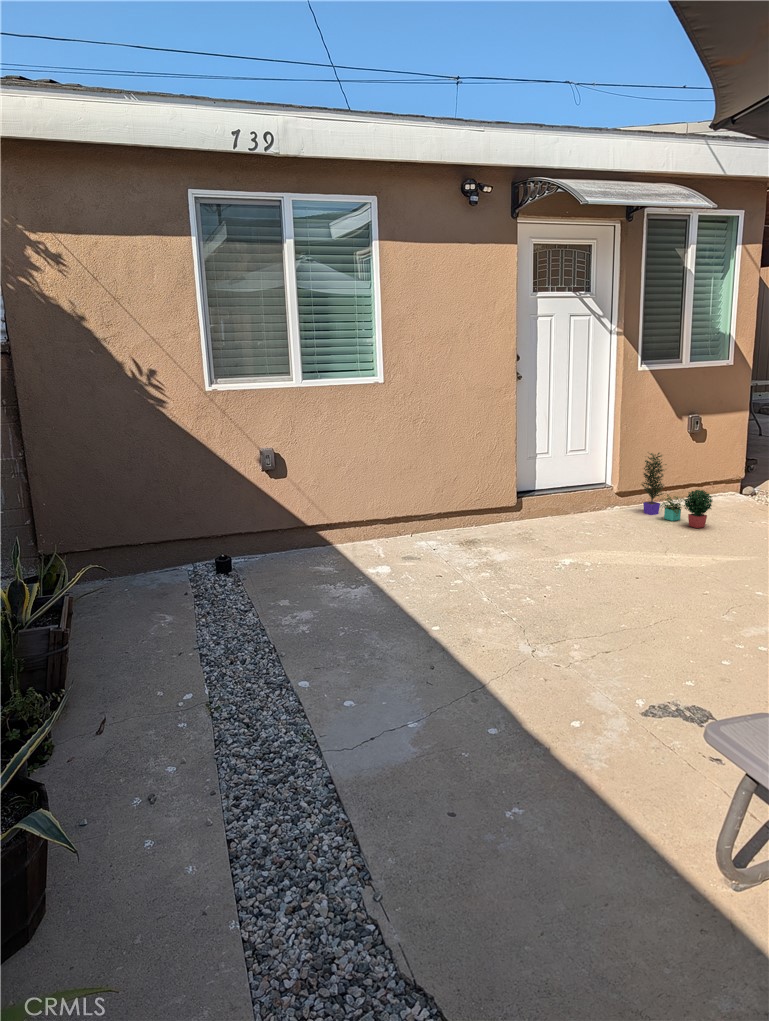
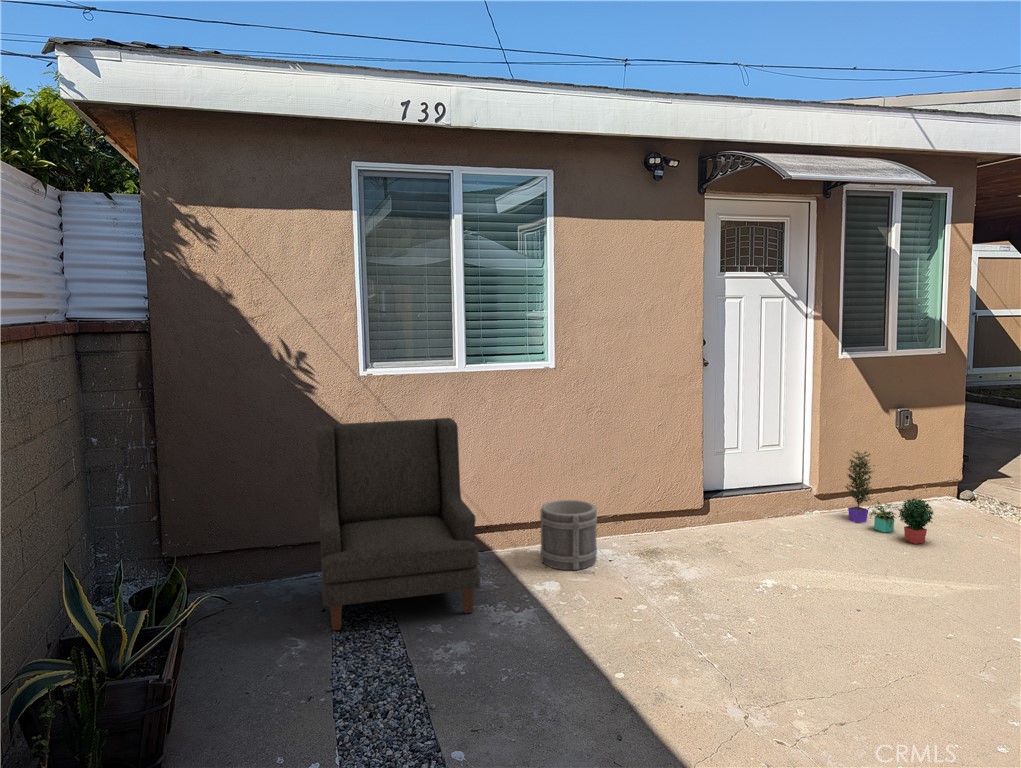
chair: none [170,428,321,607] -> present [316,418,480,630]
bucket: none [374,500,424,558] -> present [540,500,597,570]

